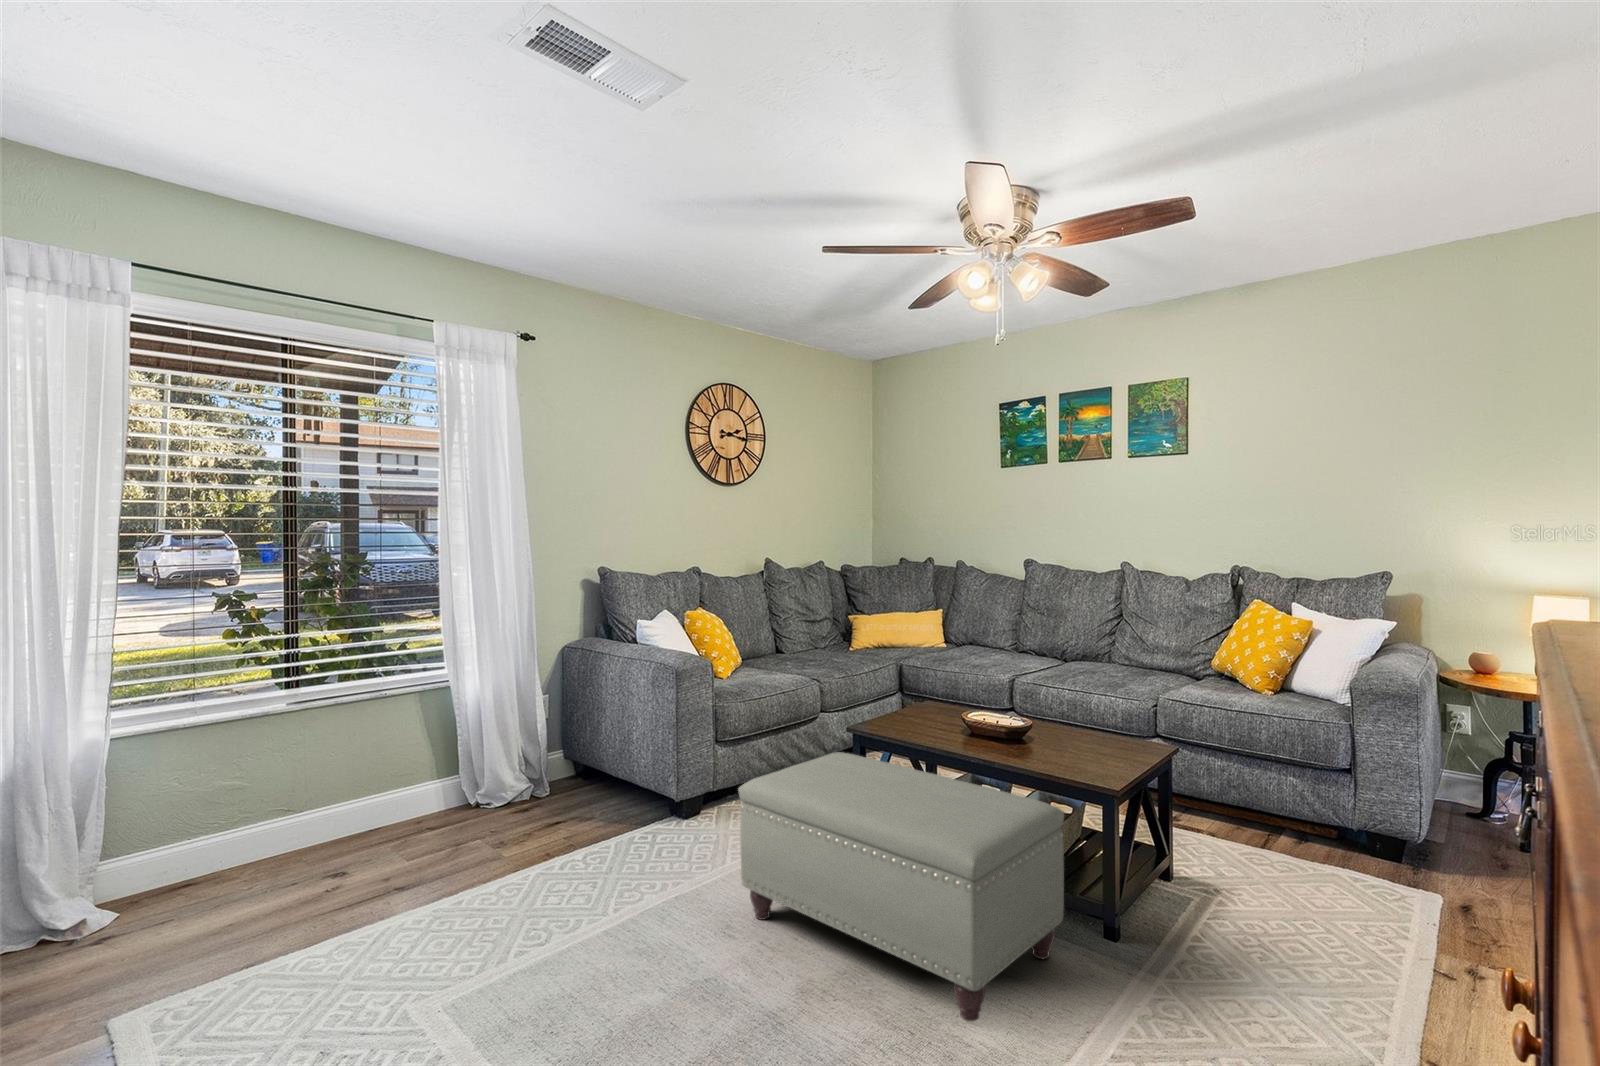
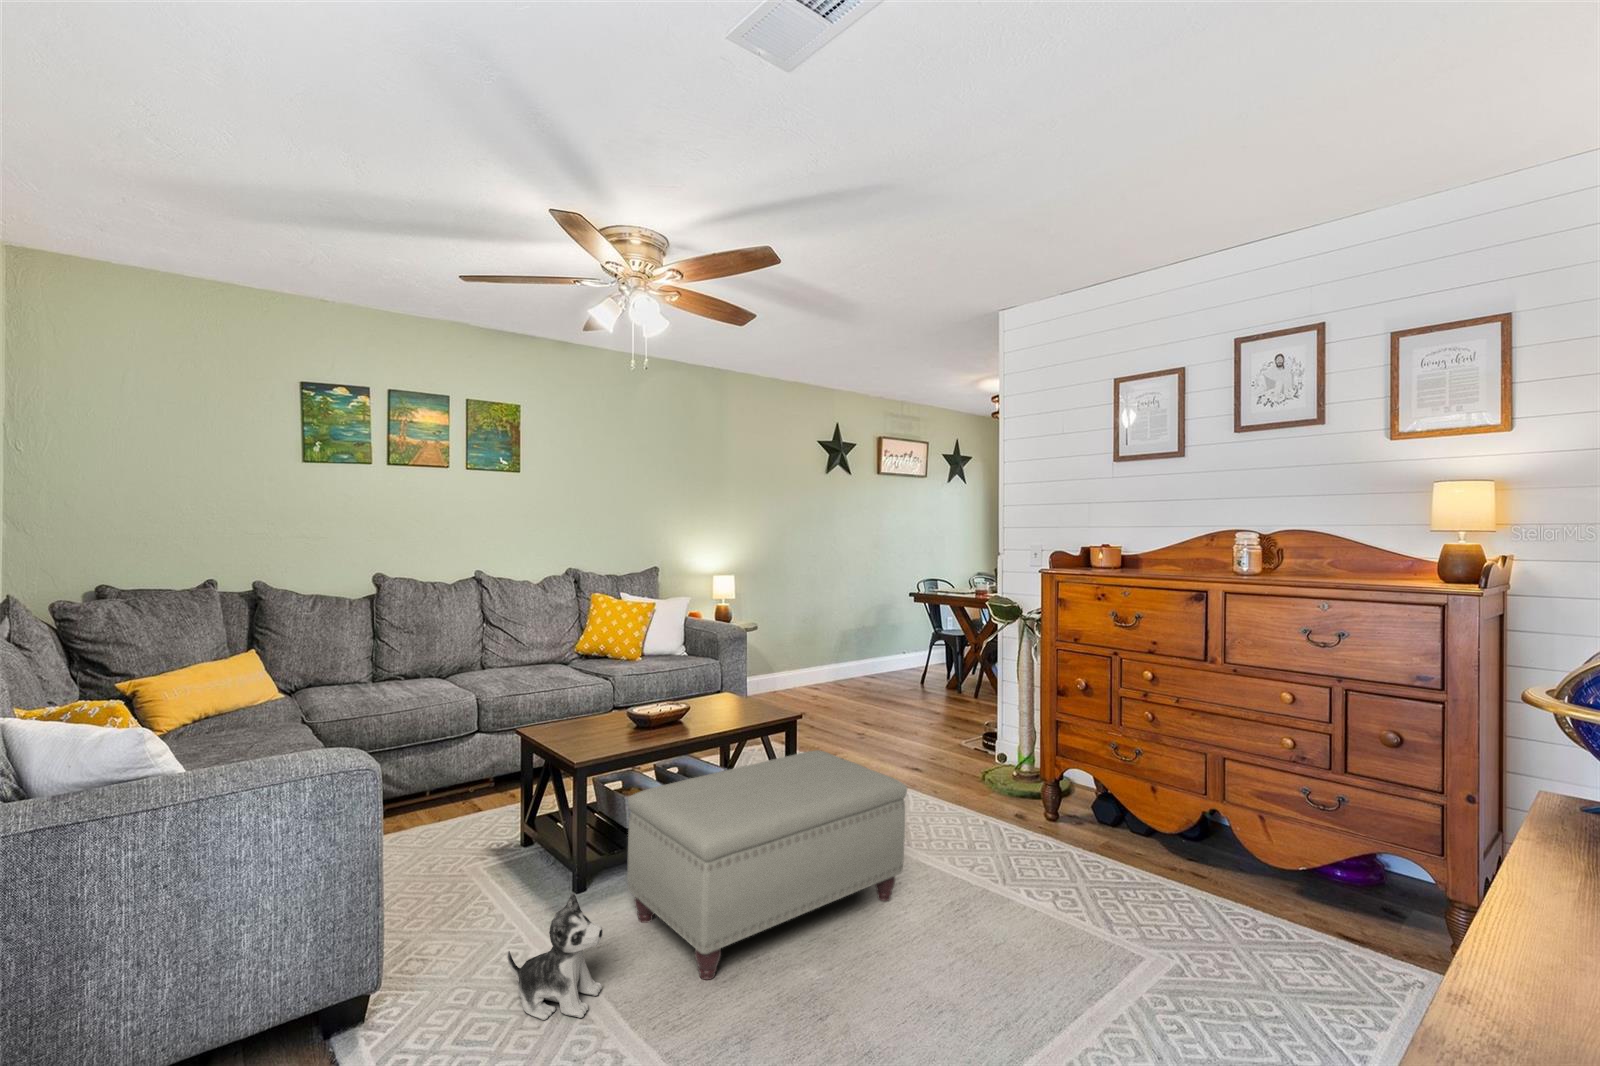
plush toy: none [690,786,743,875] -> present [508,893,603,1020]

